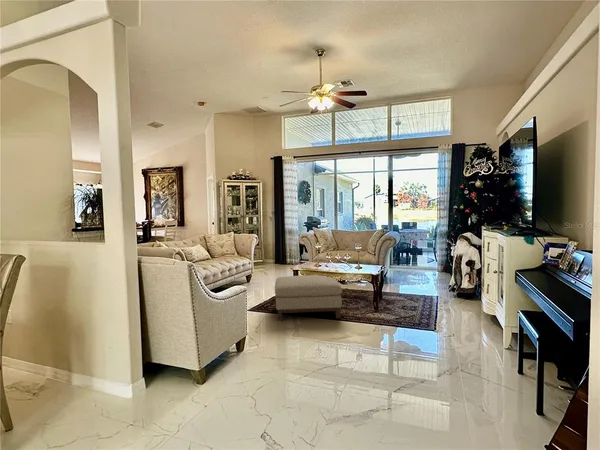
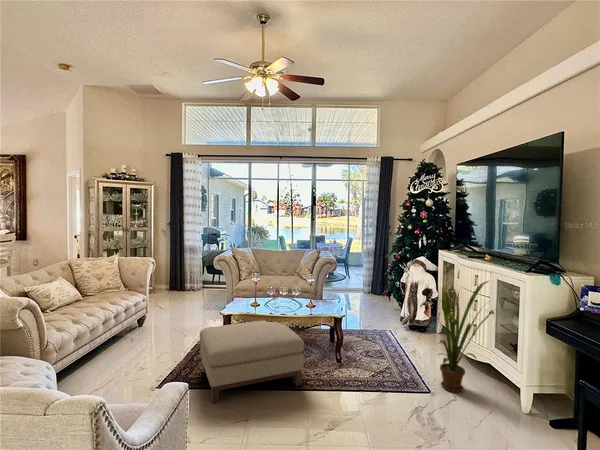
house plant: none [440,245,495,334] -> present [438,281,494,392]

